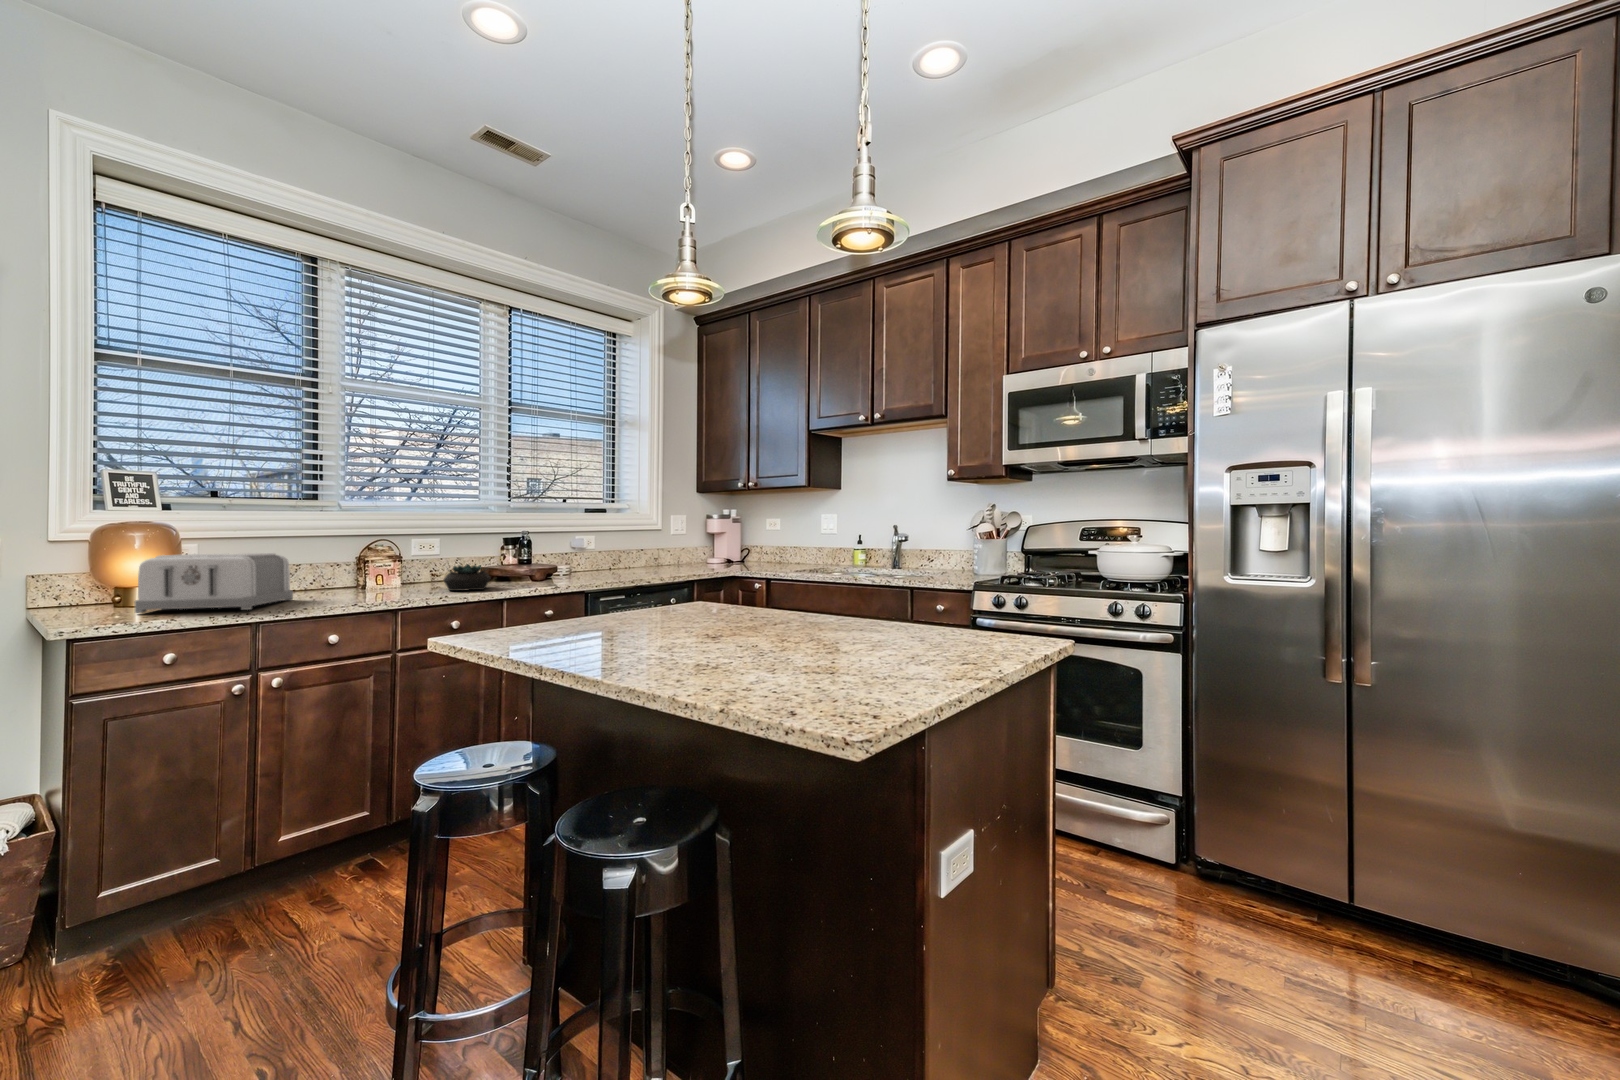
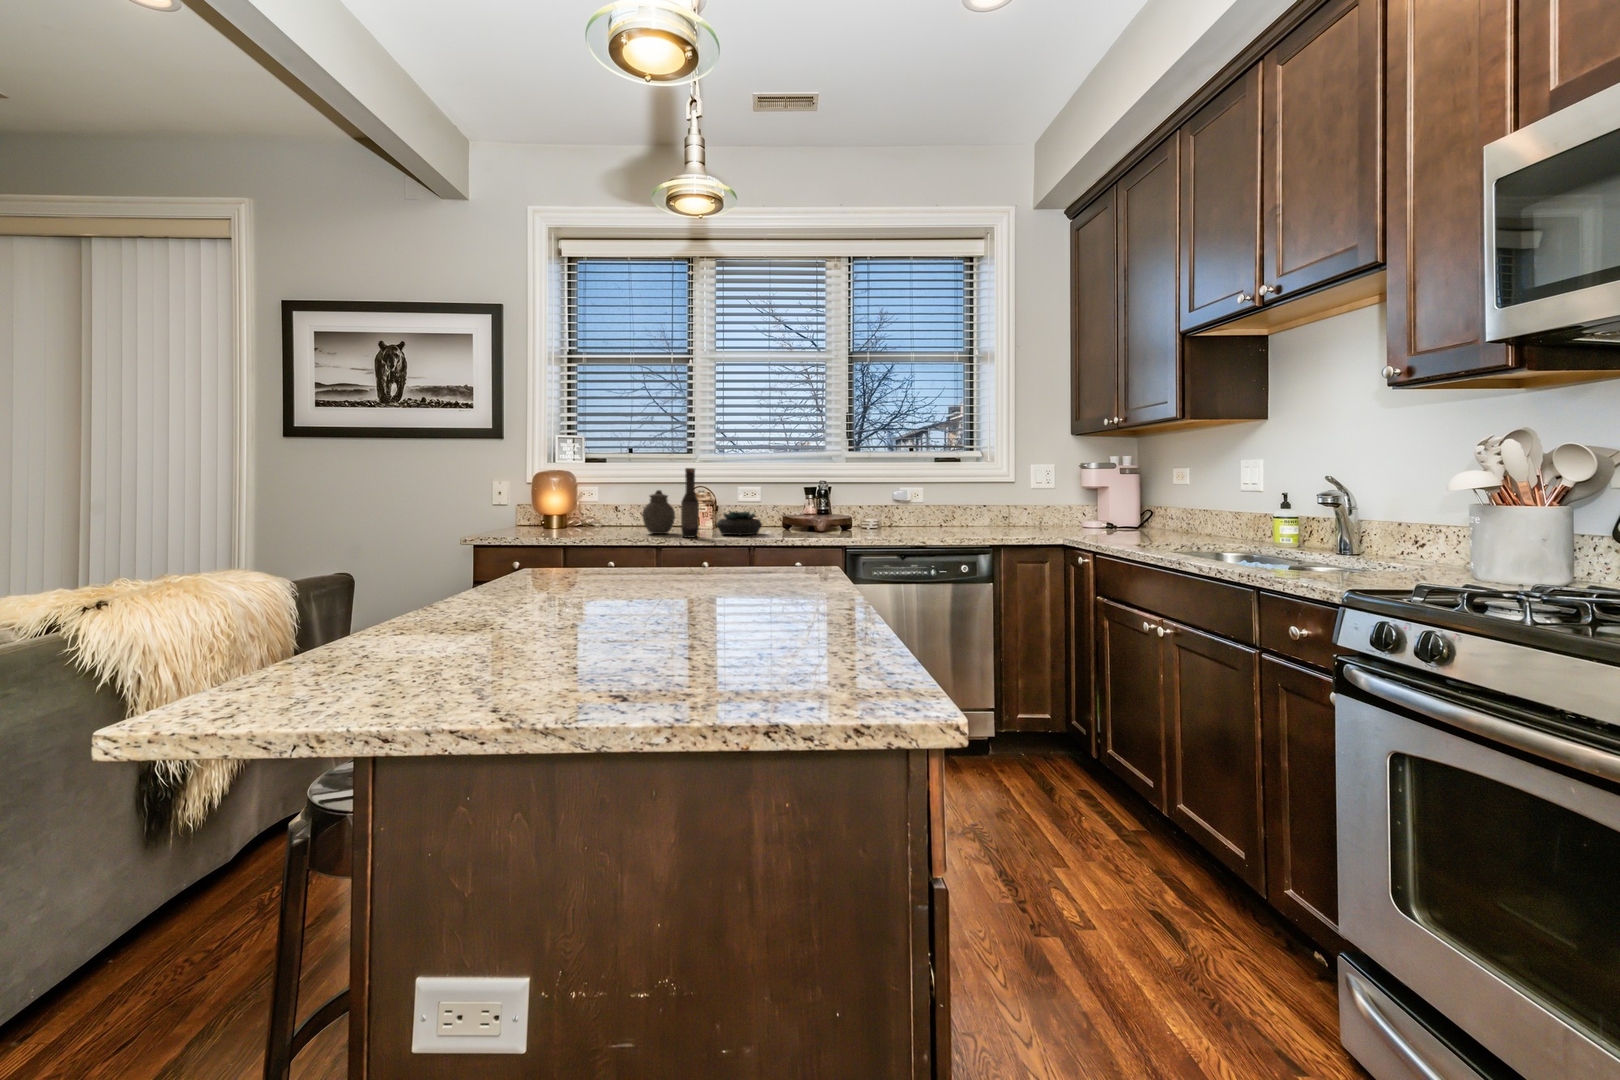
bottle: none [420,520,442,597] -> present [681,468,699,538]
jar: none [345,545,390,597] -> present [642,490,675,534]
toaster: present [134,553,293,613] -> none [518,494,616,535]

